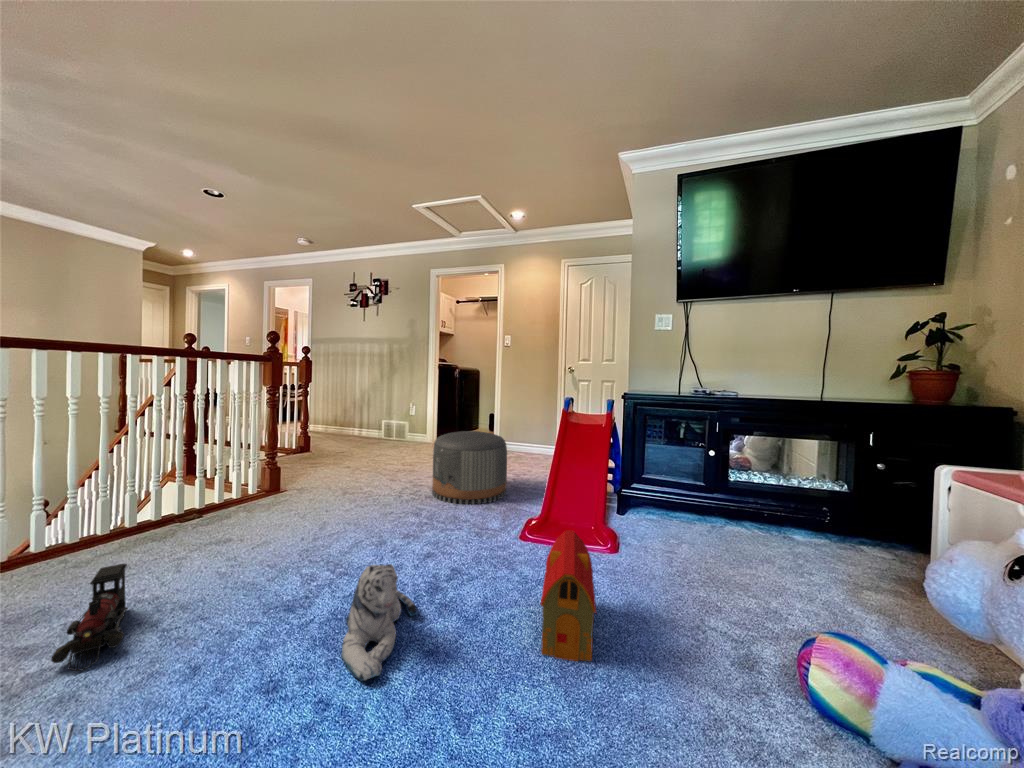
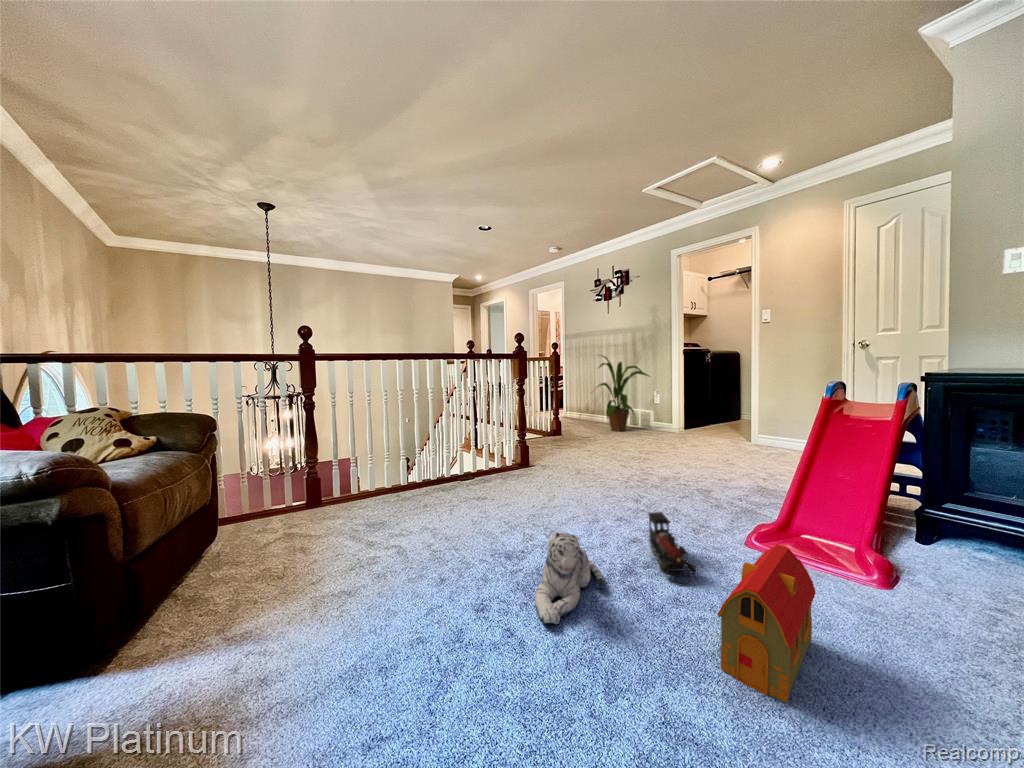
house plant: none [346,363,411,444] -> present [598,355,651,431]
pouf: present [432,431,507,505] -> none [657,423,747,503]
toy train: present [51,564,128,671] -> present [648,512,697,580]

